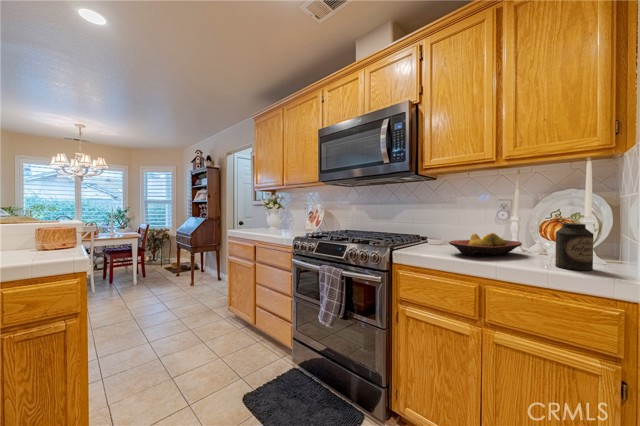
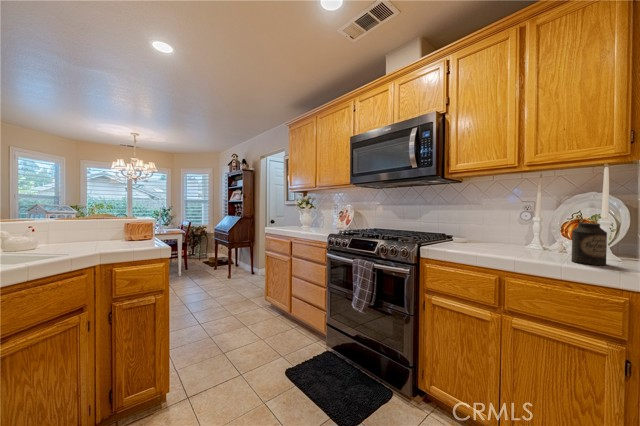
fruit bowl: present [449,233,522,256] -> none [472,232,542,252]

